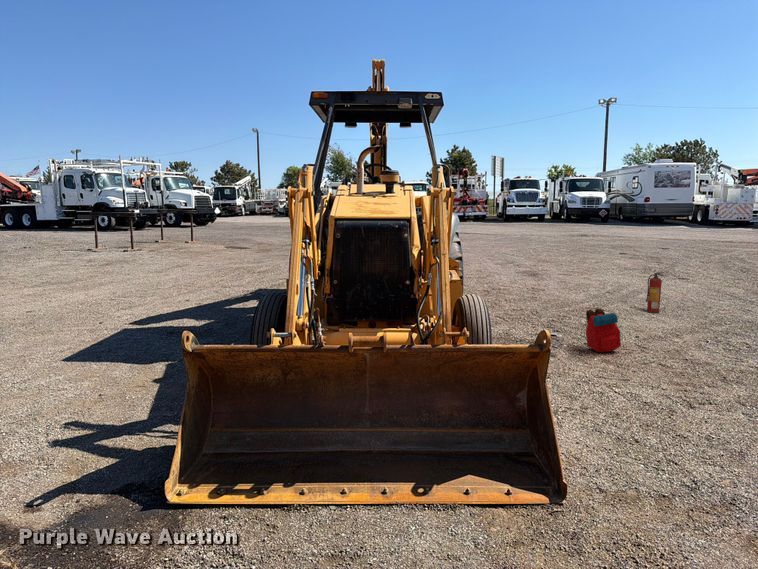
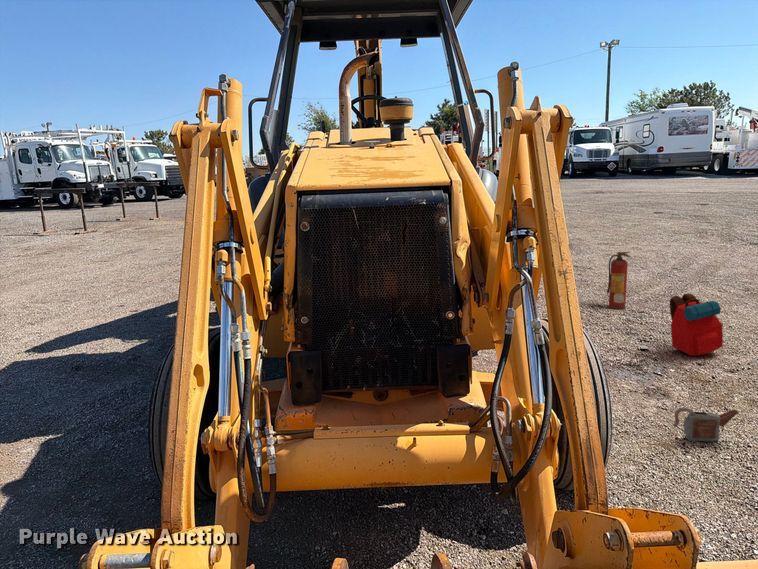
fire extinguisher: present [646,272,664,313] -> present [607,252,630,309]
watering can: none [562,372,603,395] -> present [673,408,739,441]

